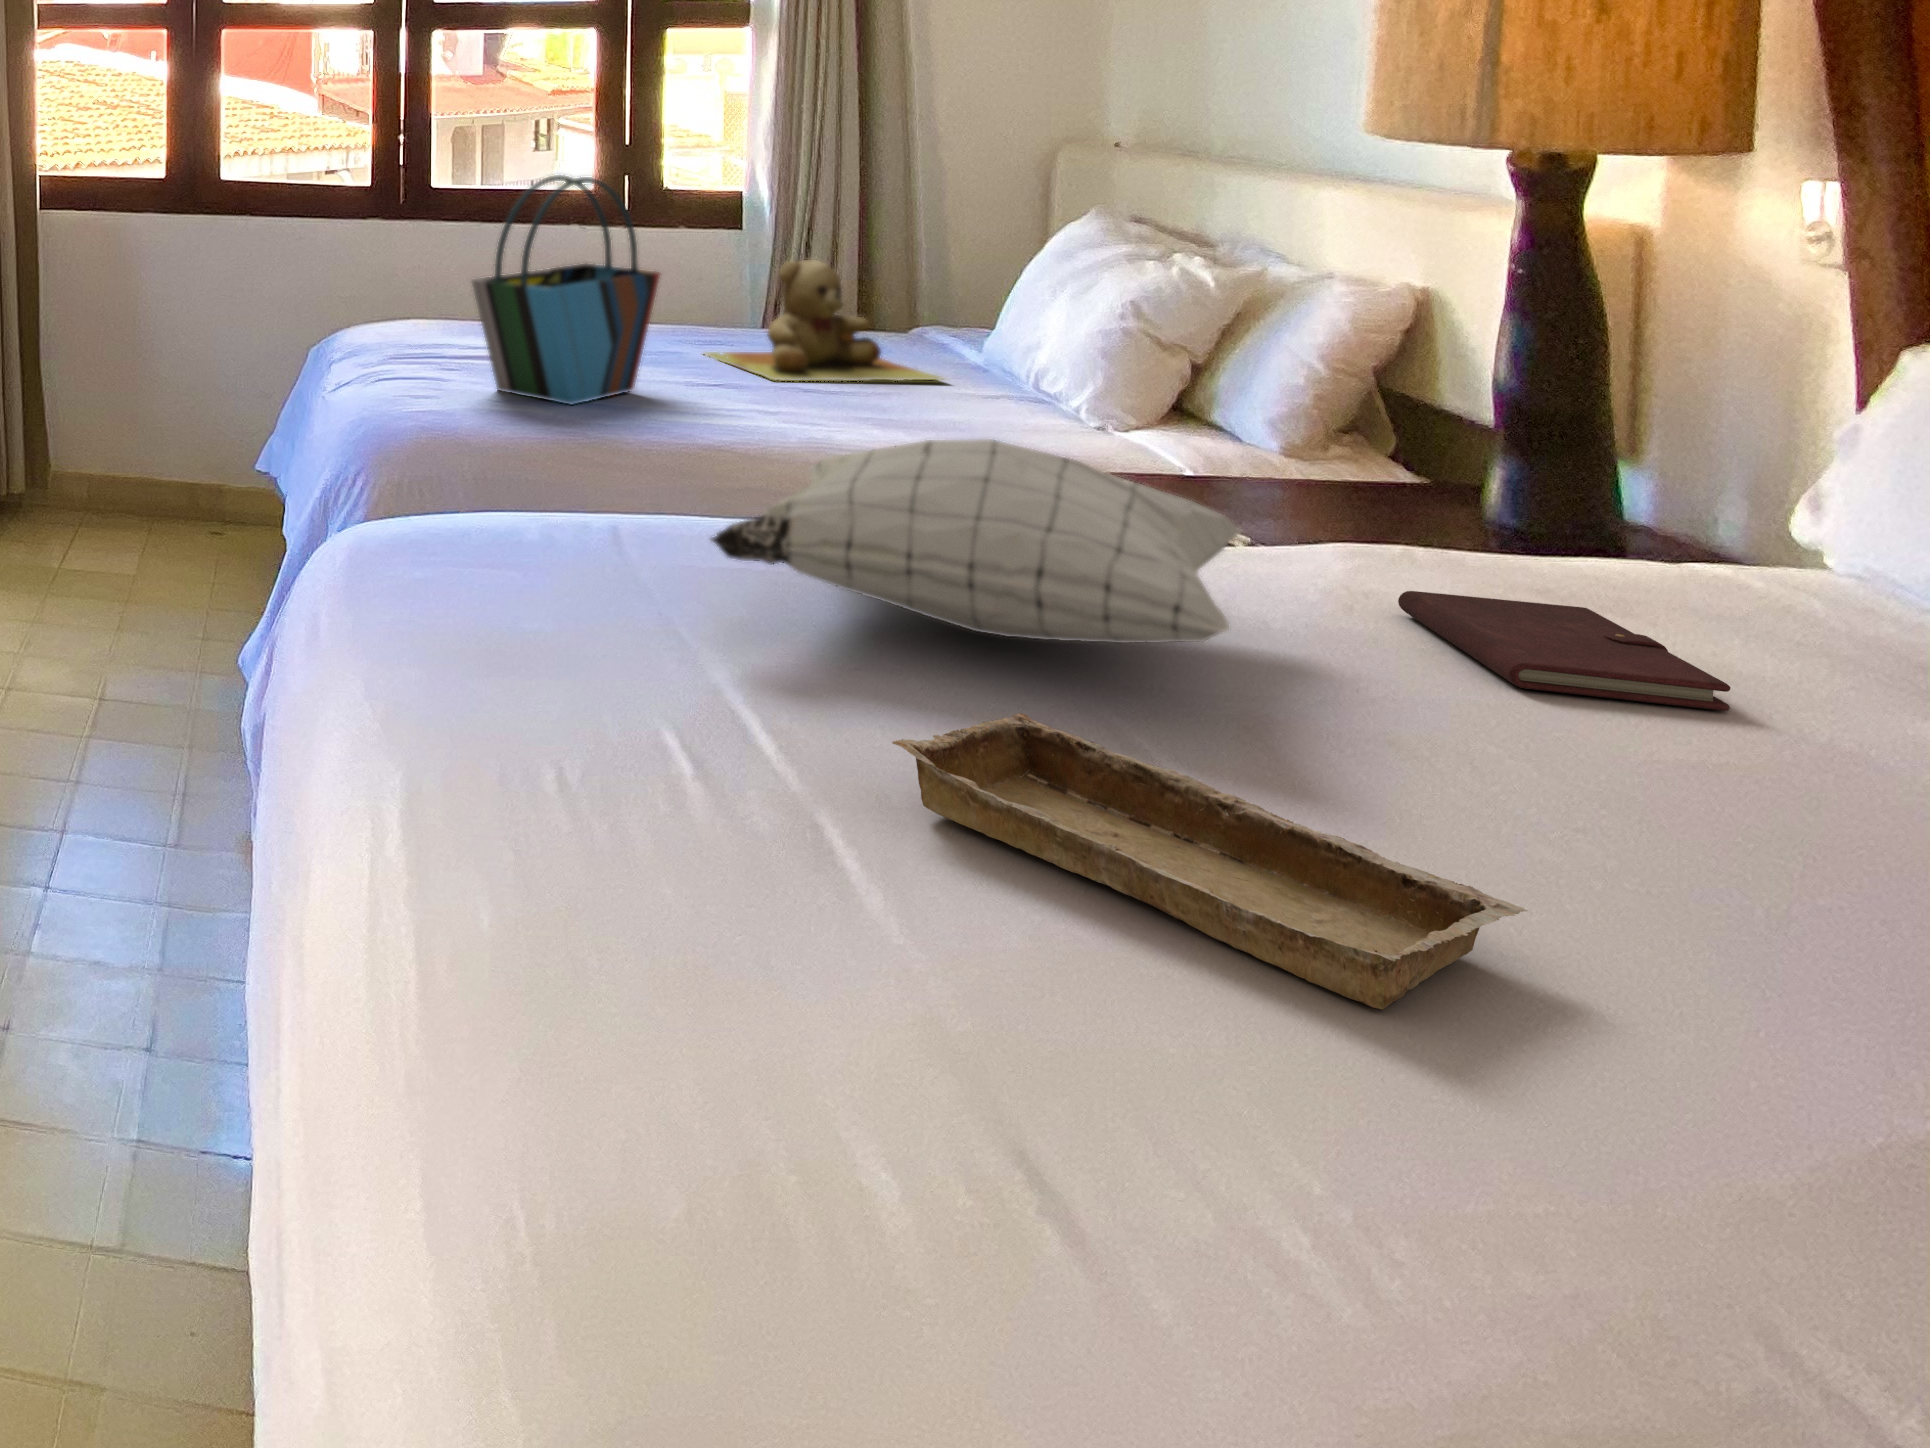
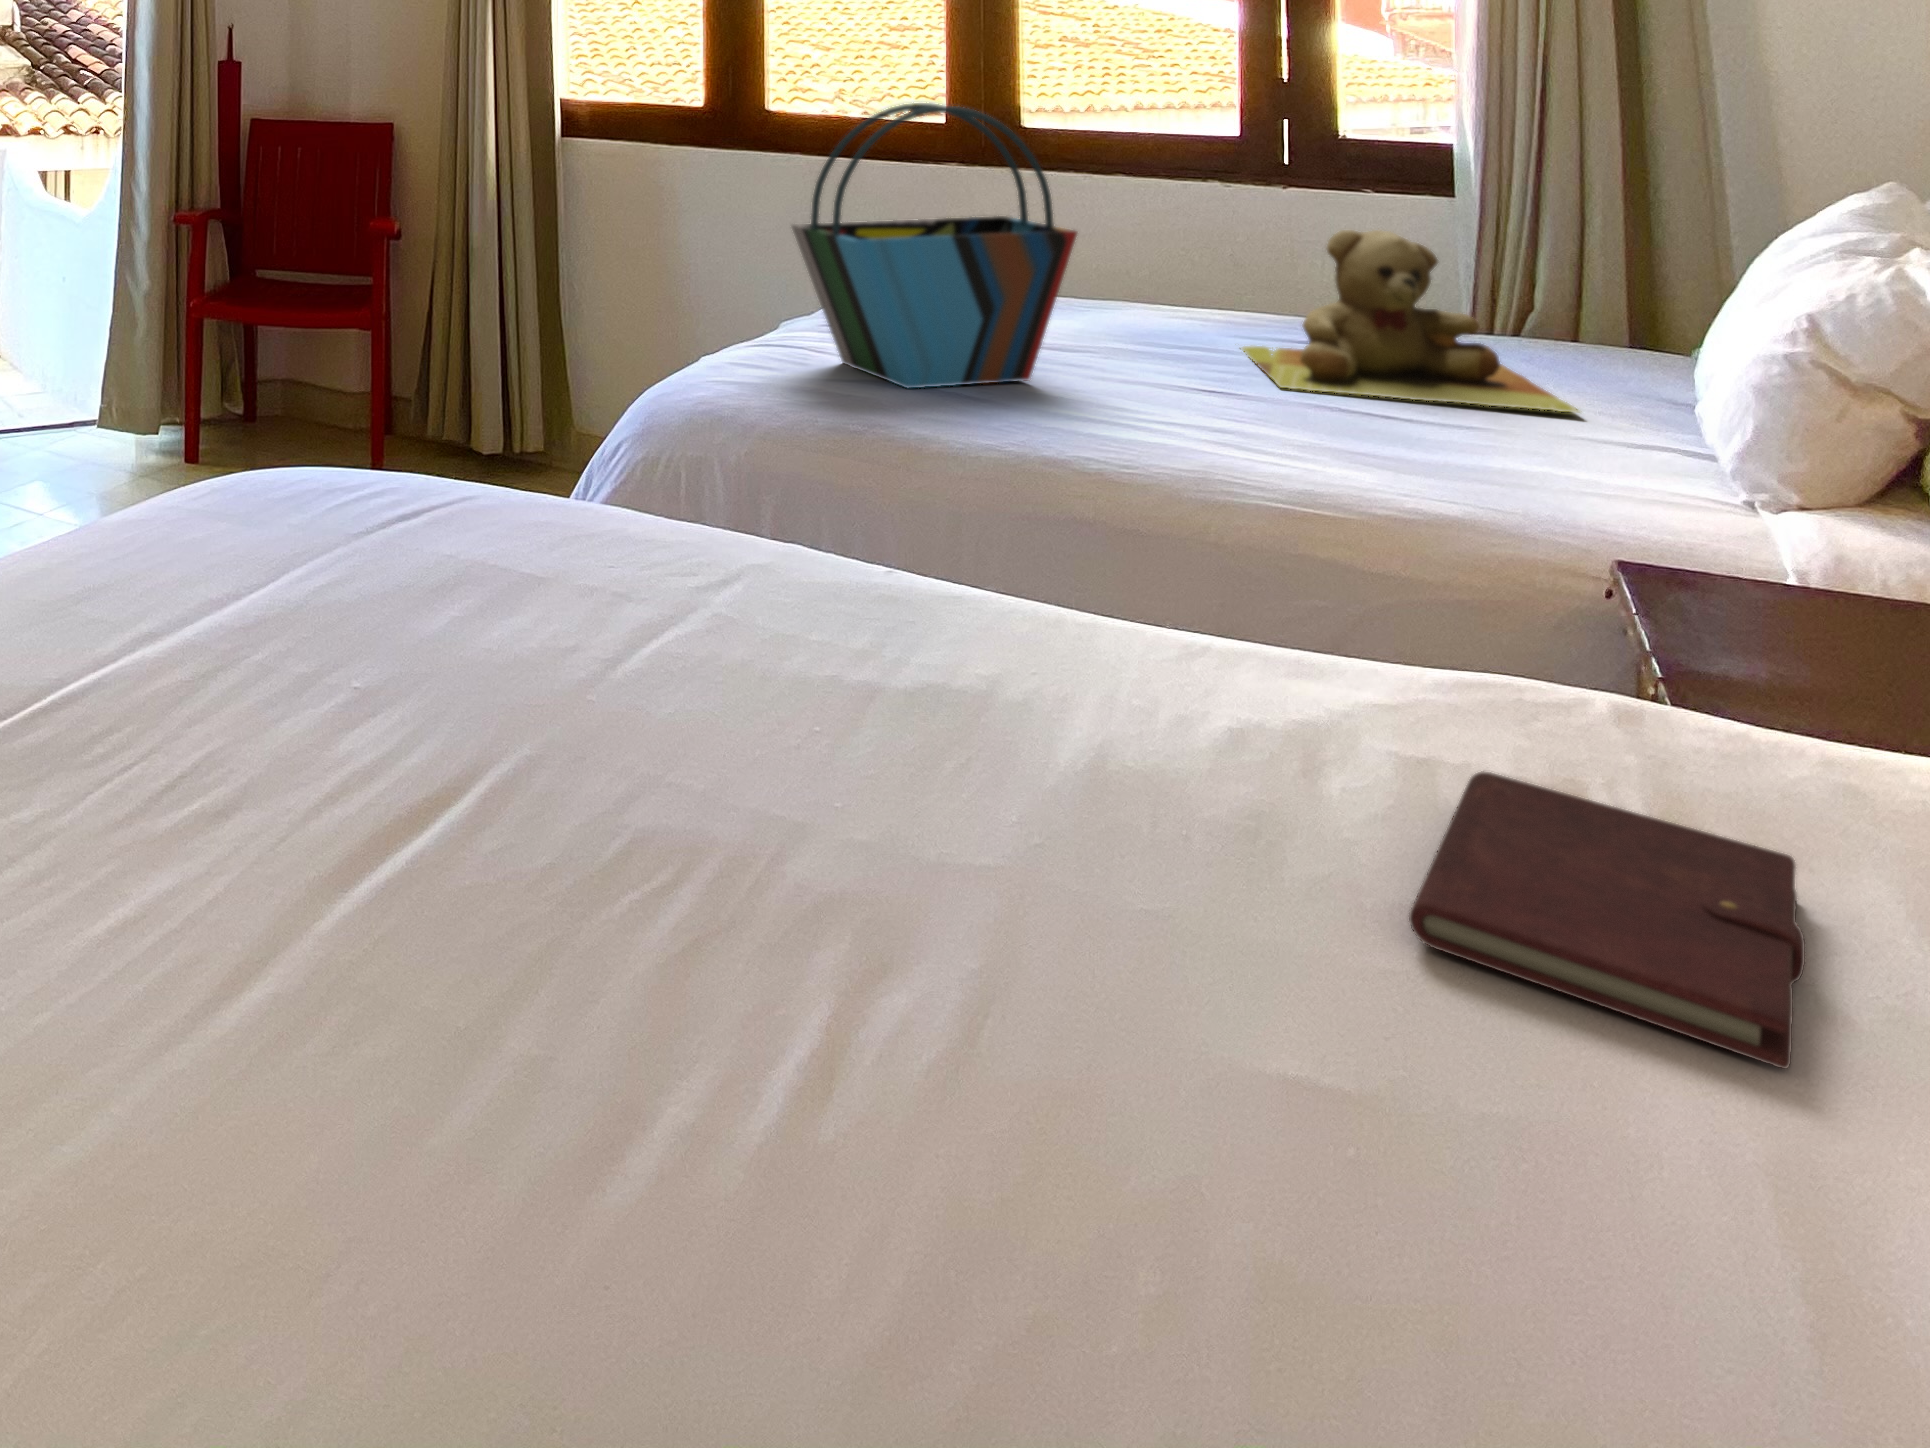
pillow: present [711,439,1241,643] -> none [349,439,1148,753]
tray: present [892,713,1528,1010] -> none [75,785,469,1264]

